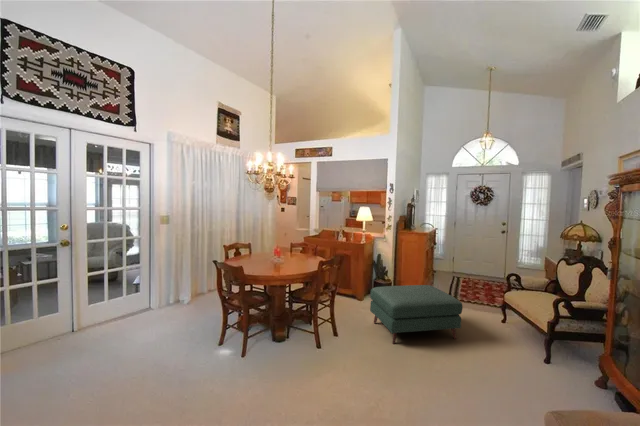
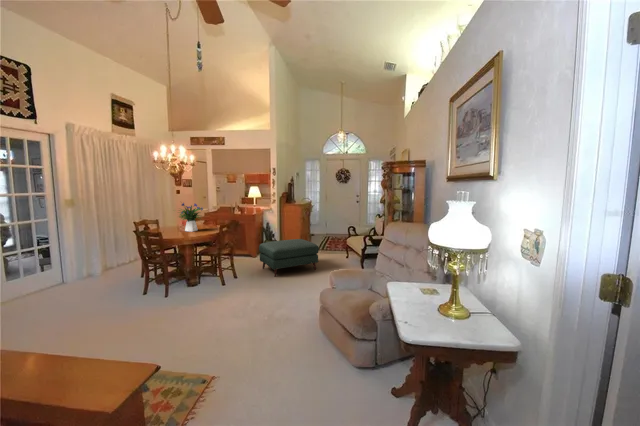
flower arrangement: none [262,225,302,267] -> present [179,203,203,232]

